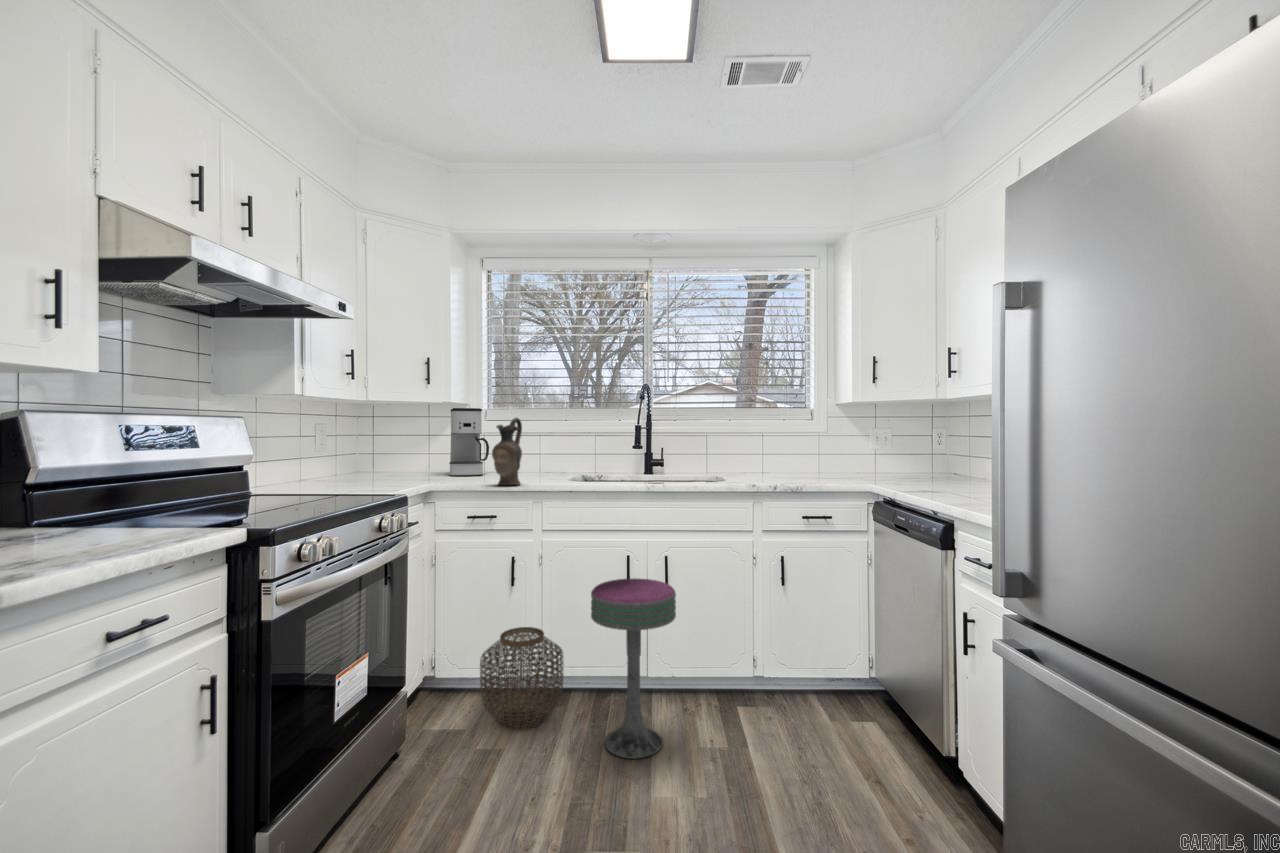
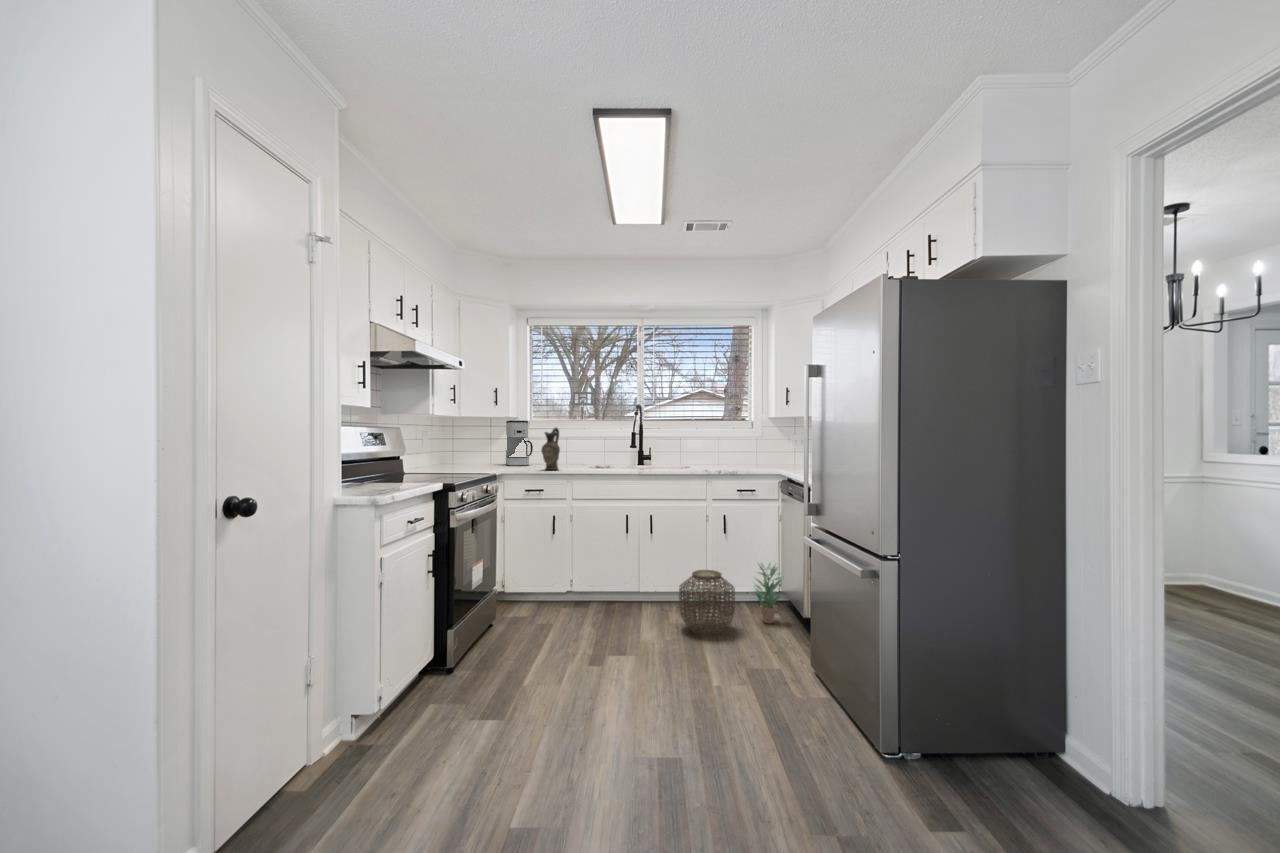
bar stool: present [591,578,676,759] -> none [605,526,656,627]
woven basket: present [480,627,563,729] -> present [679,570,735,635]
potted plant: none [837,643,898,749] -> present [756,564,784,624]

